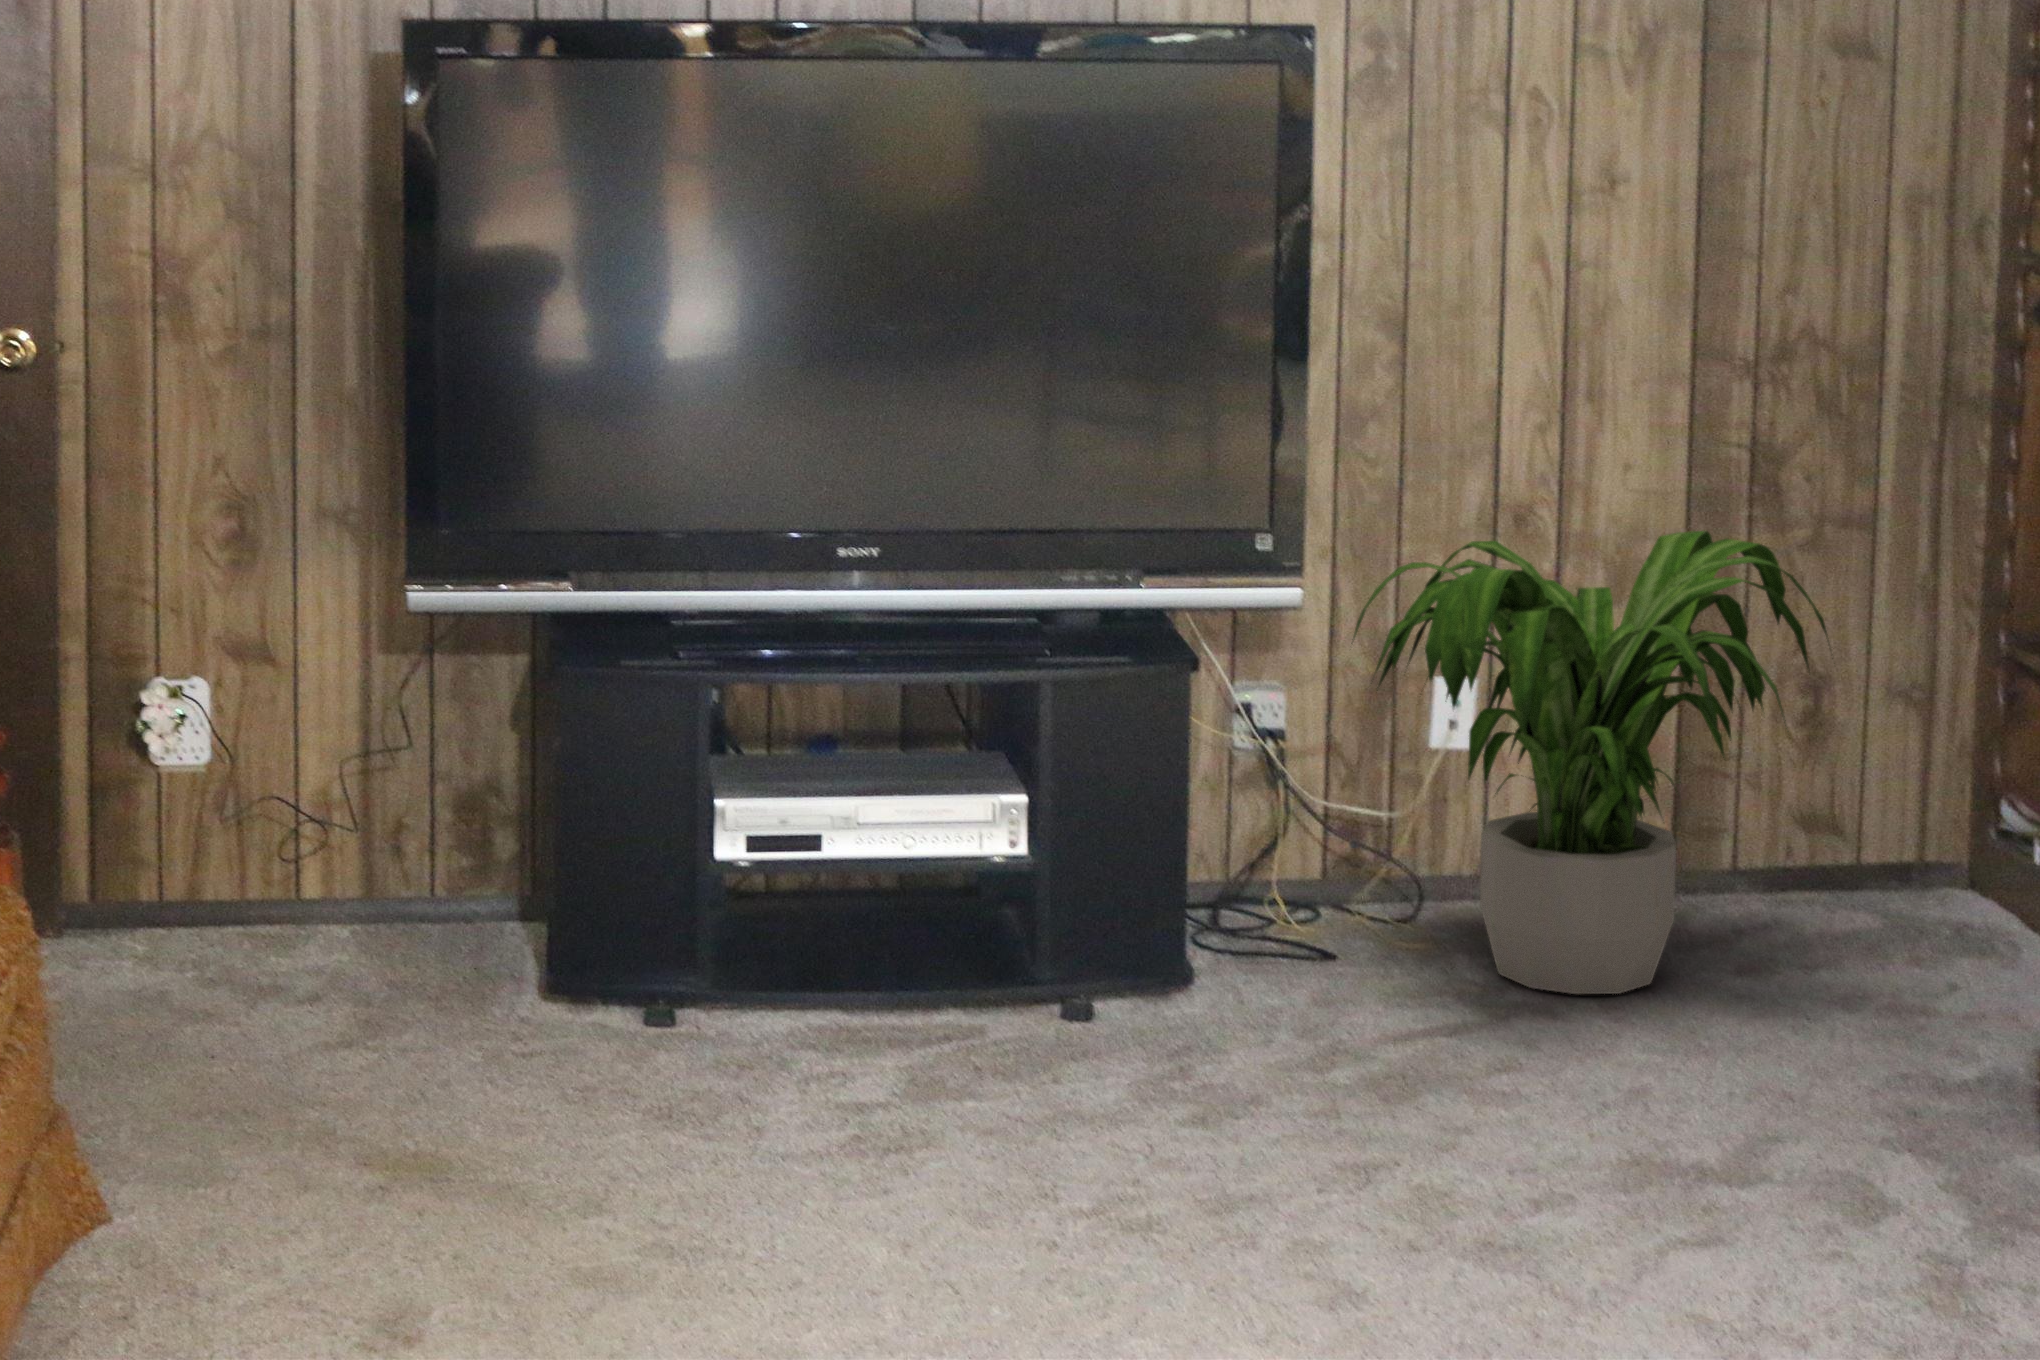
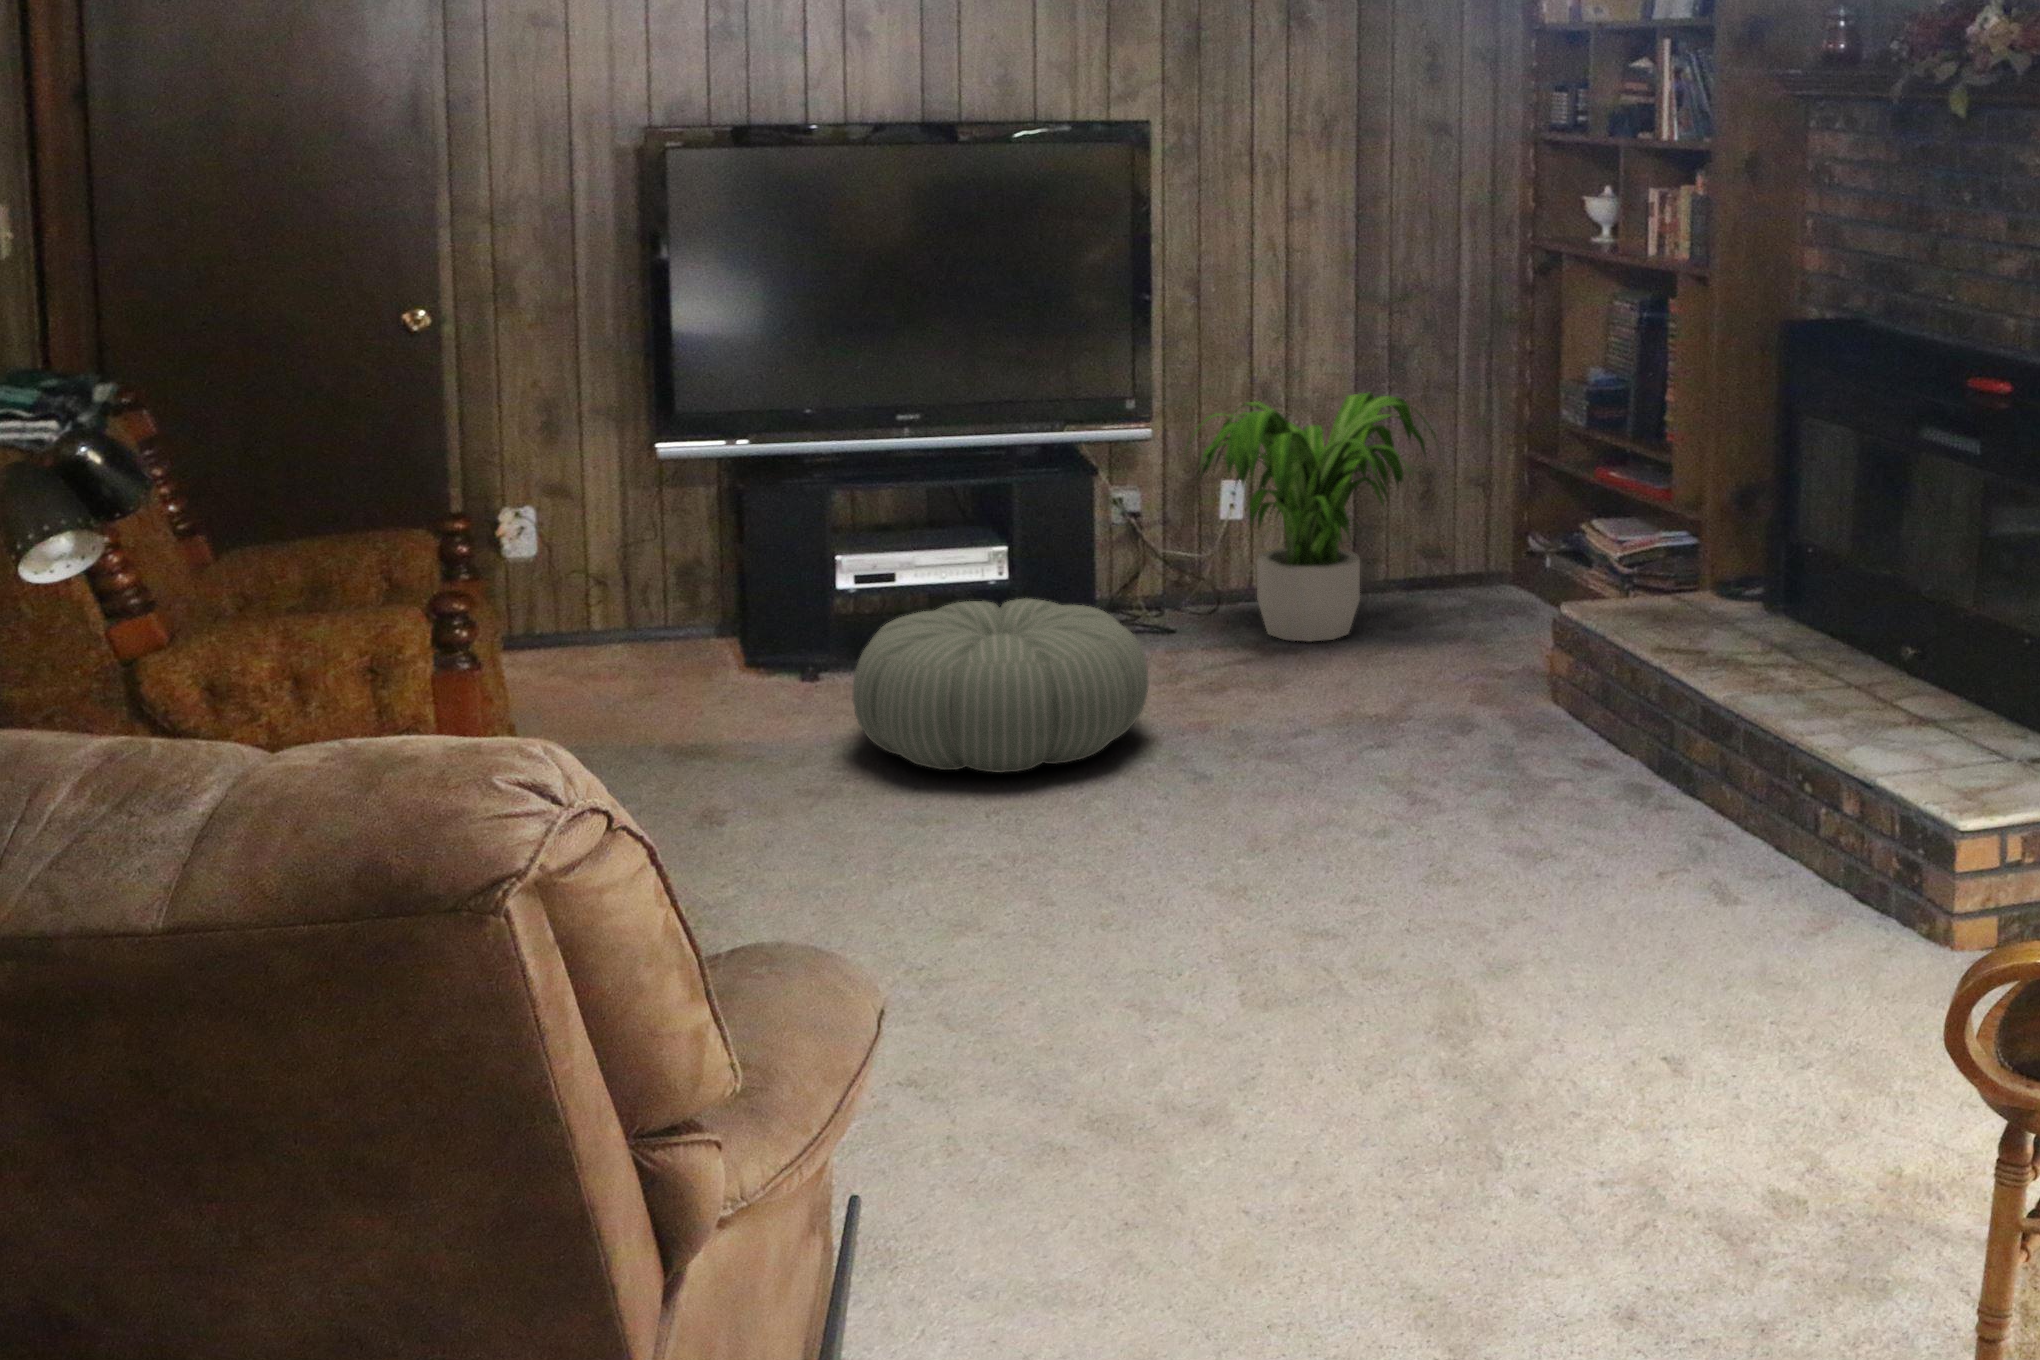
pouf: none [729,901,1258,1234] -> present [853,599,1148,773]

